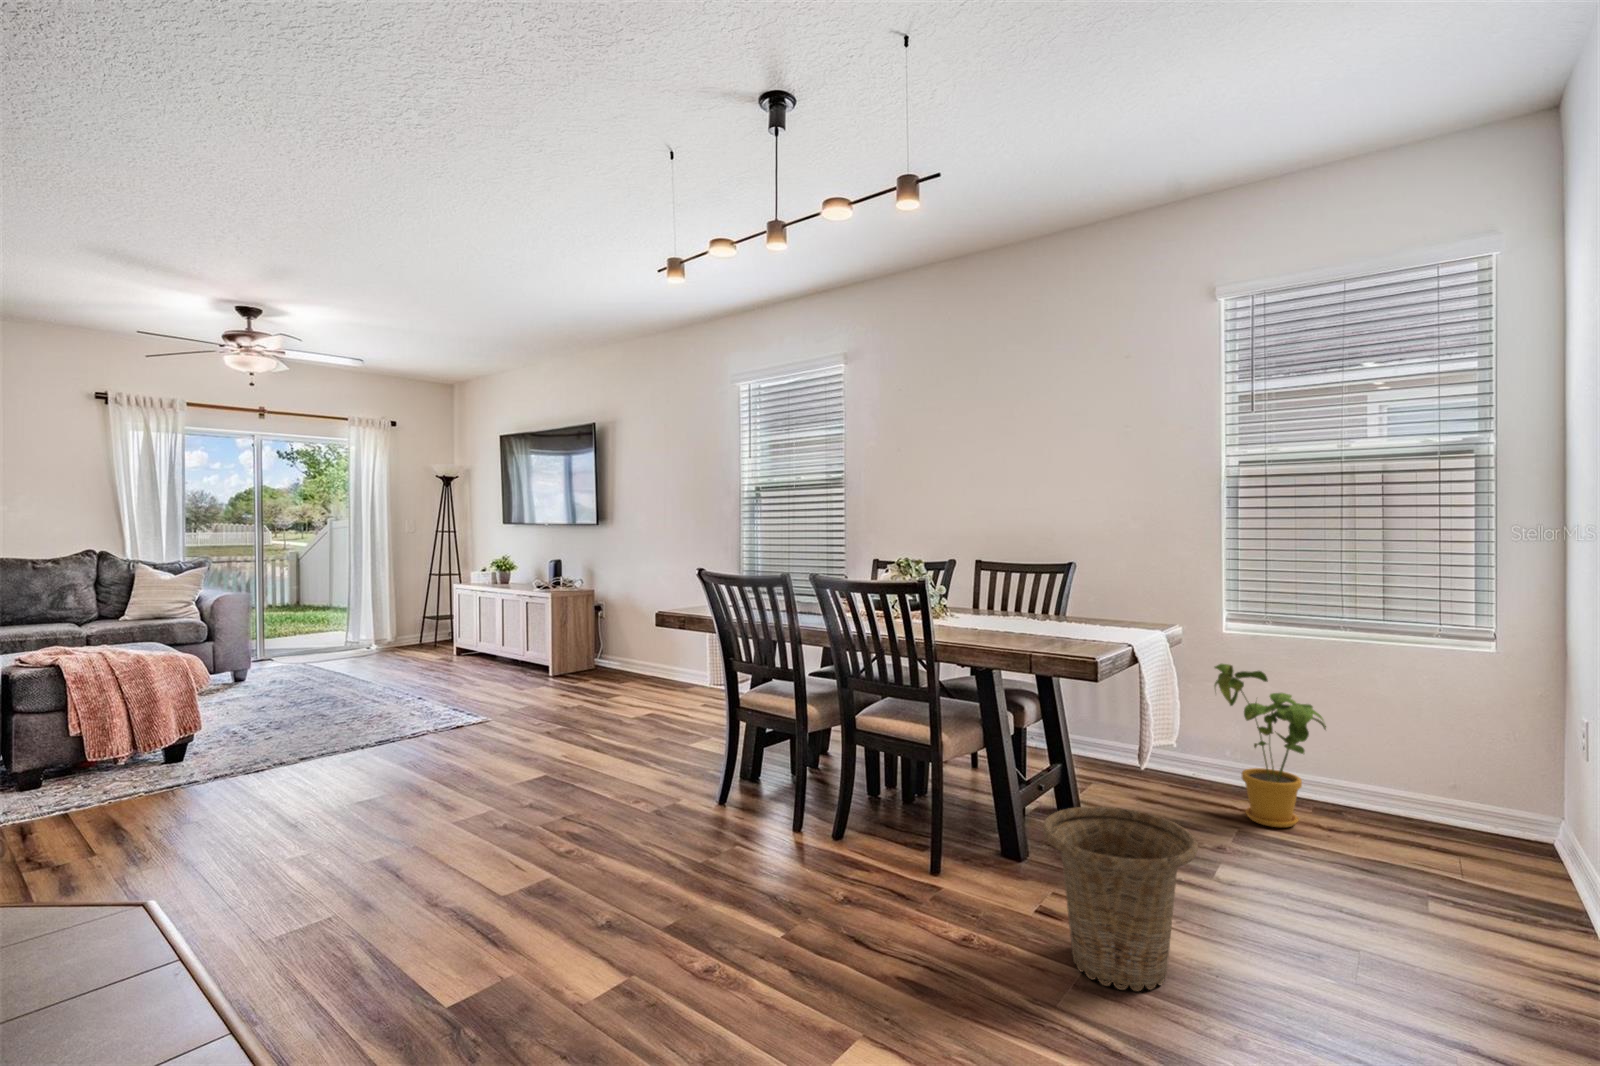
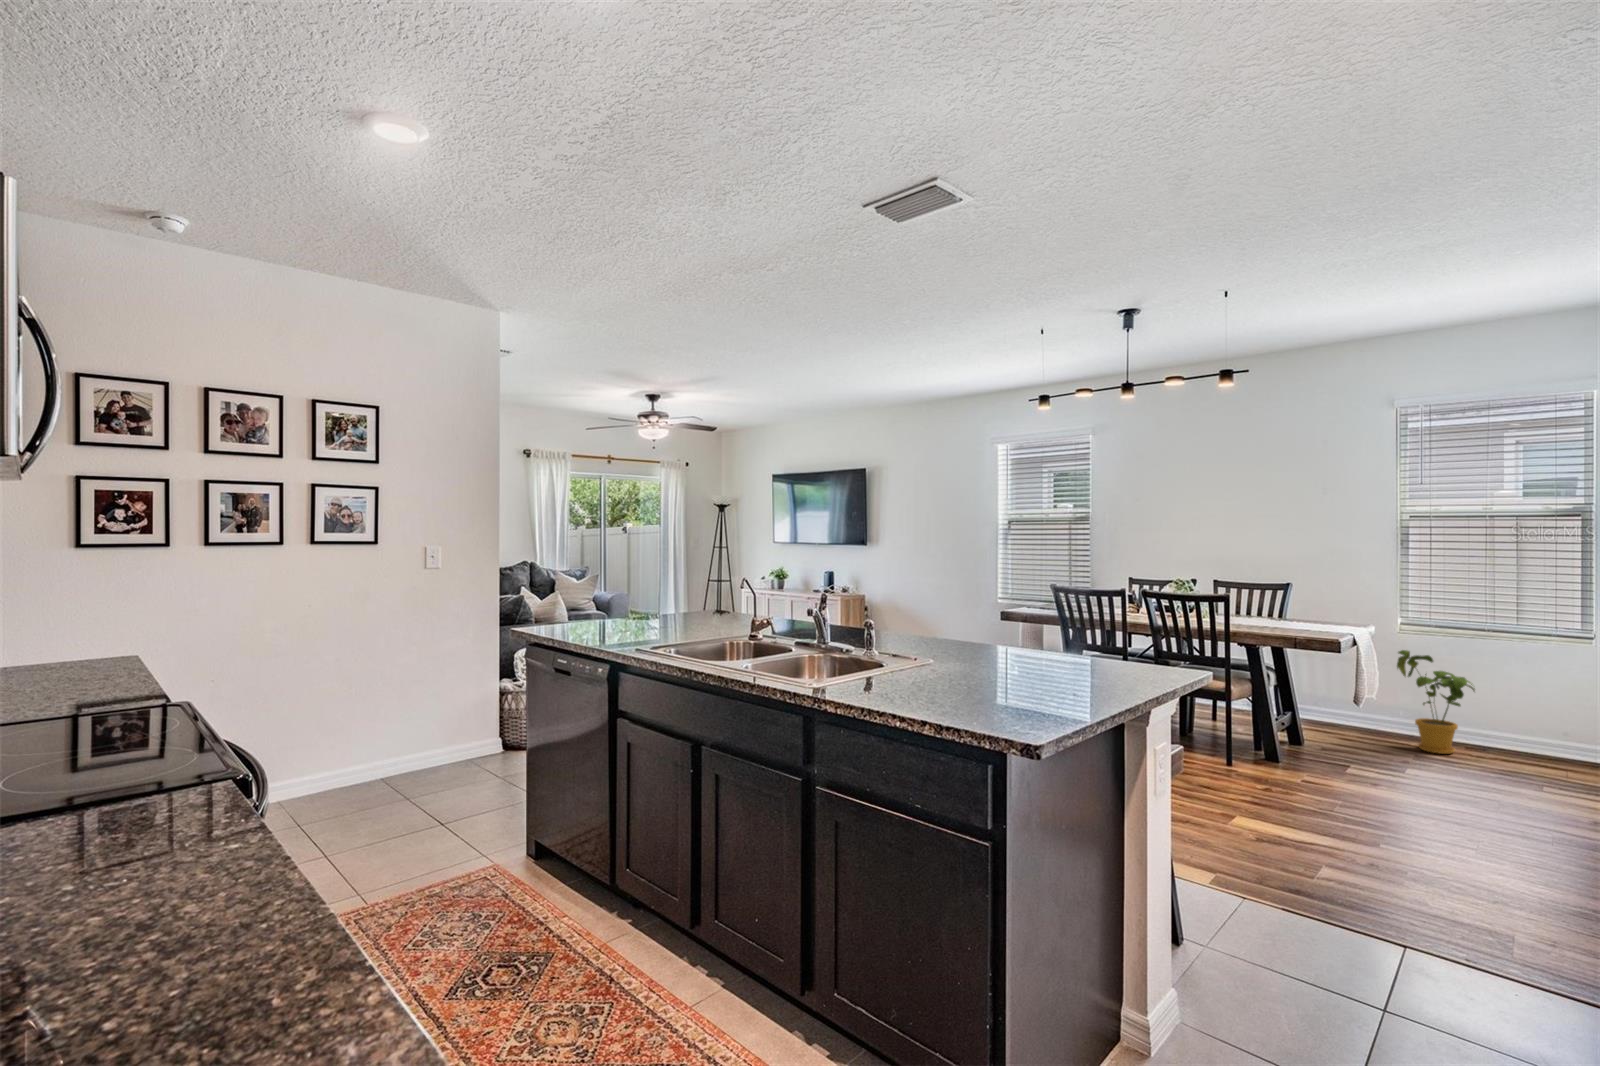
basket: present [1043,806,1198,991] -> none [1320,723,1415,812]

